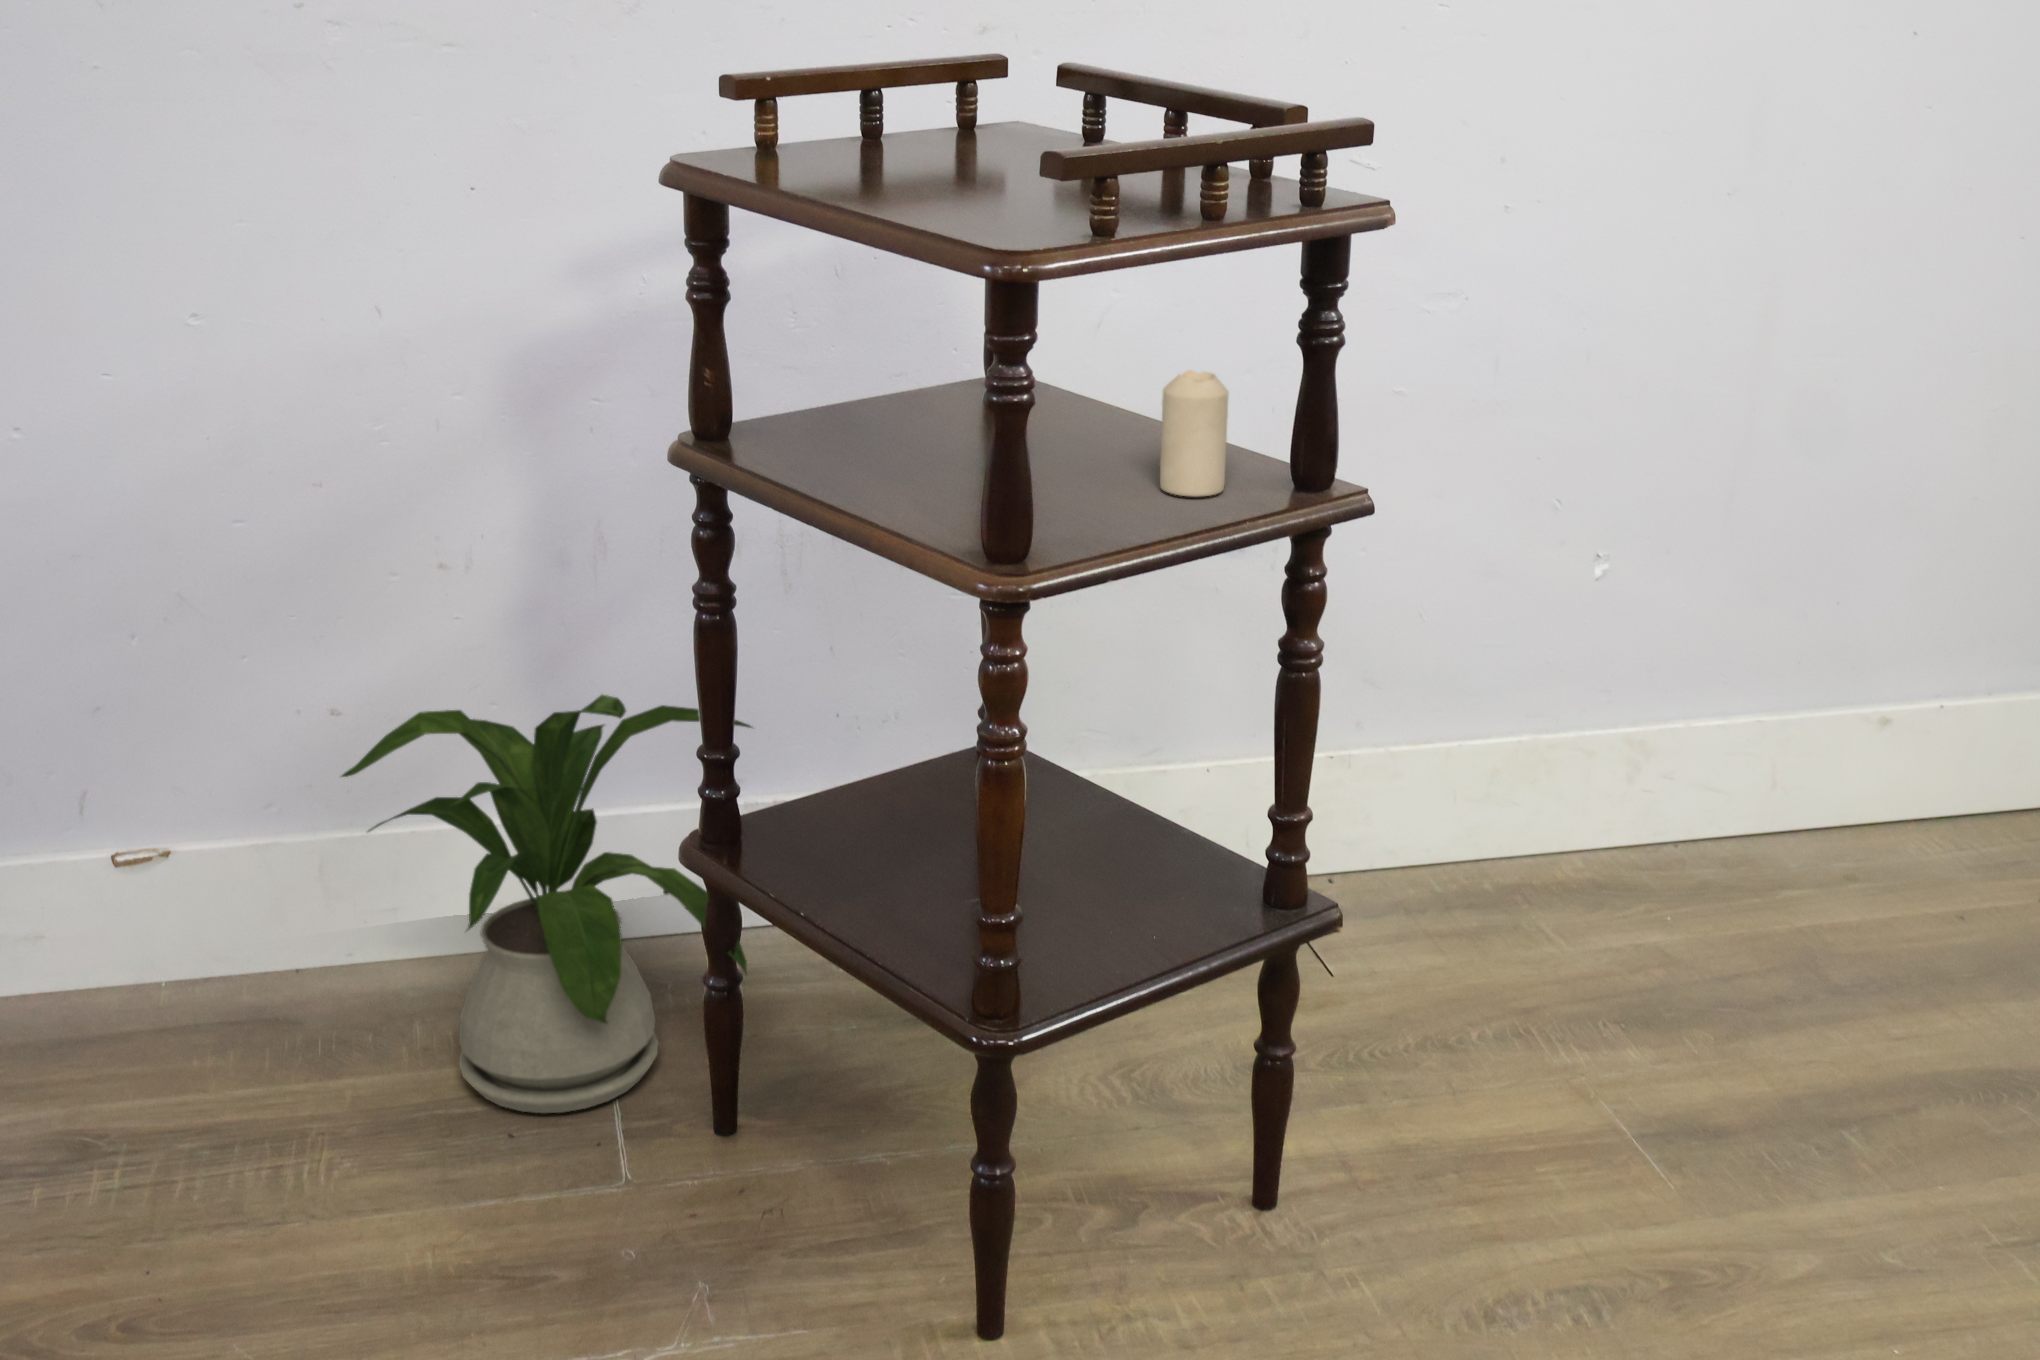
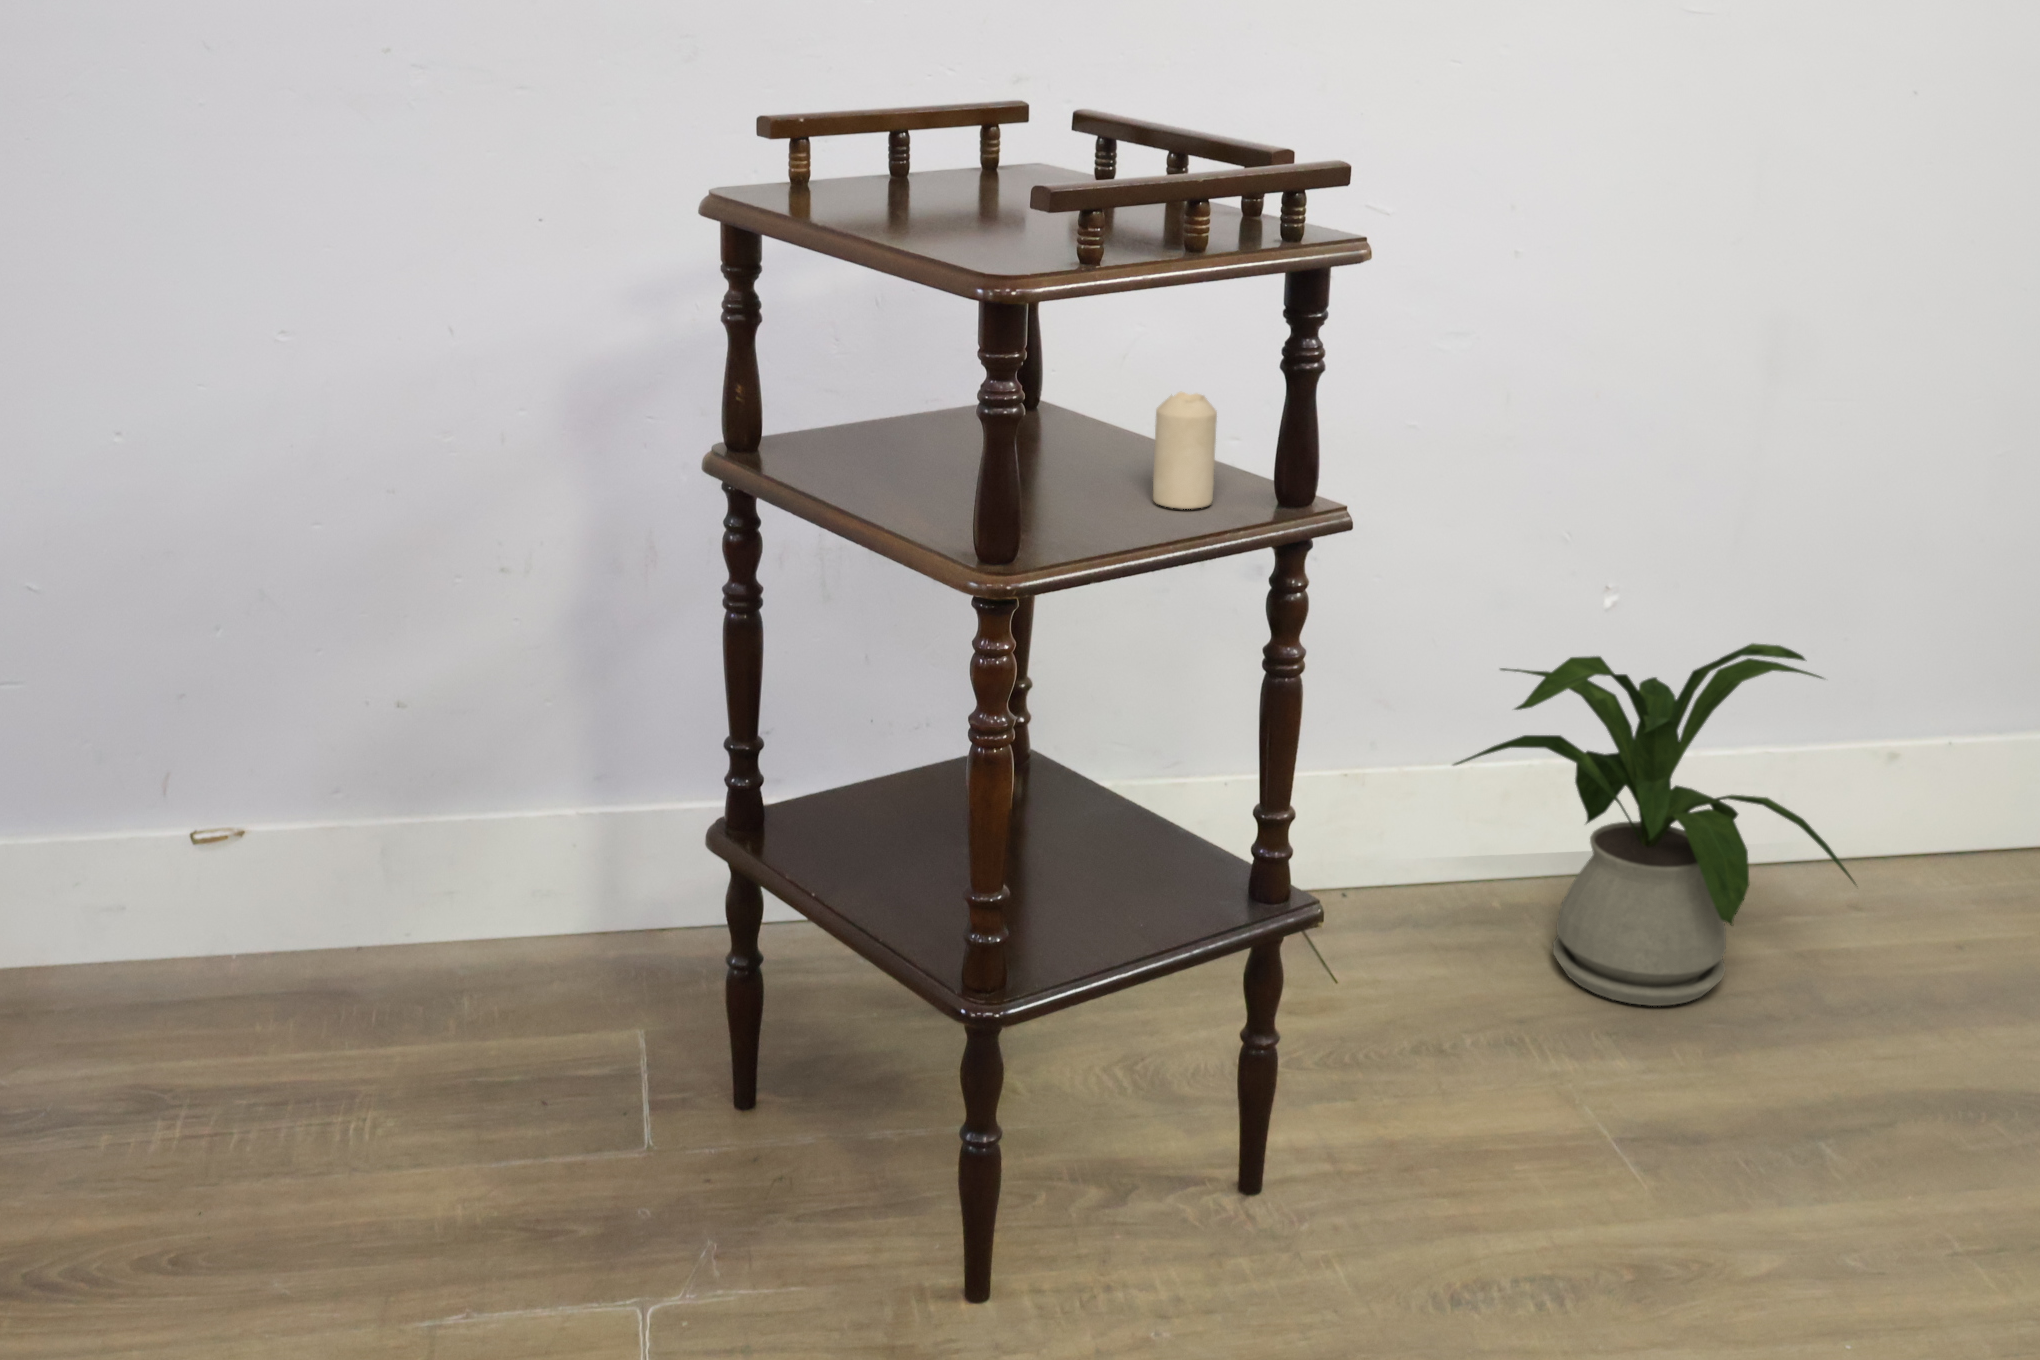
house plant: present [342,694,751,1113] -> present [1453,643,1855,1006]

